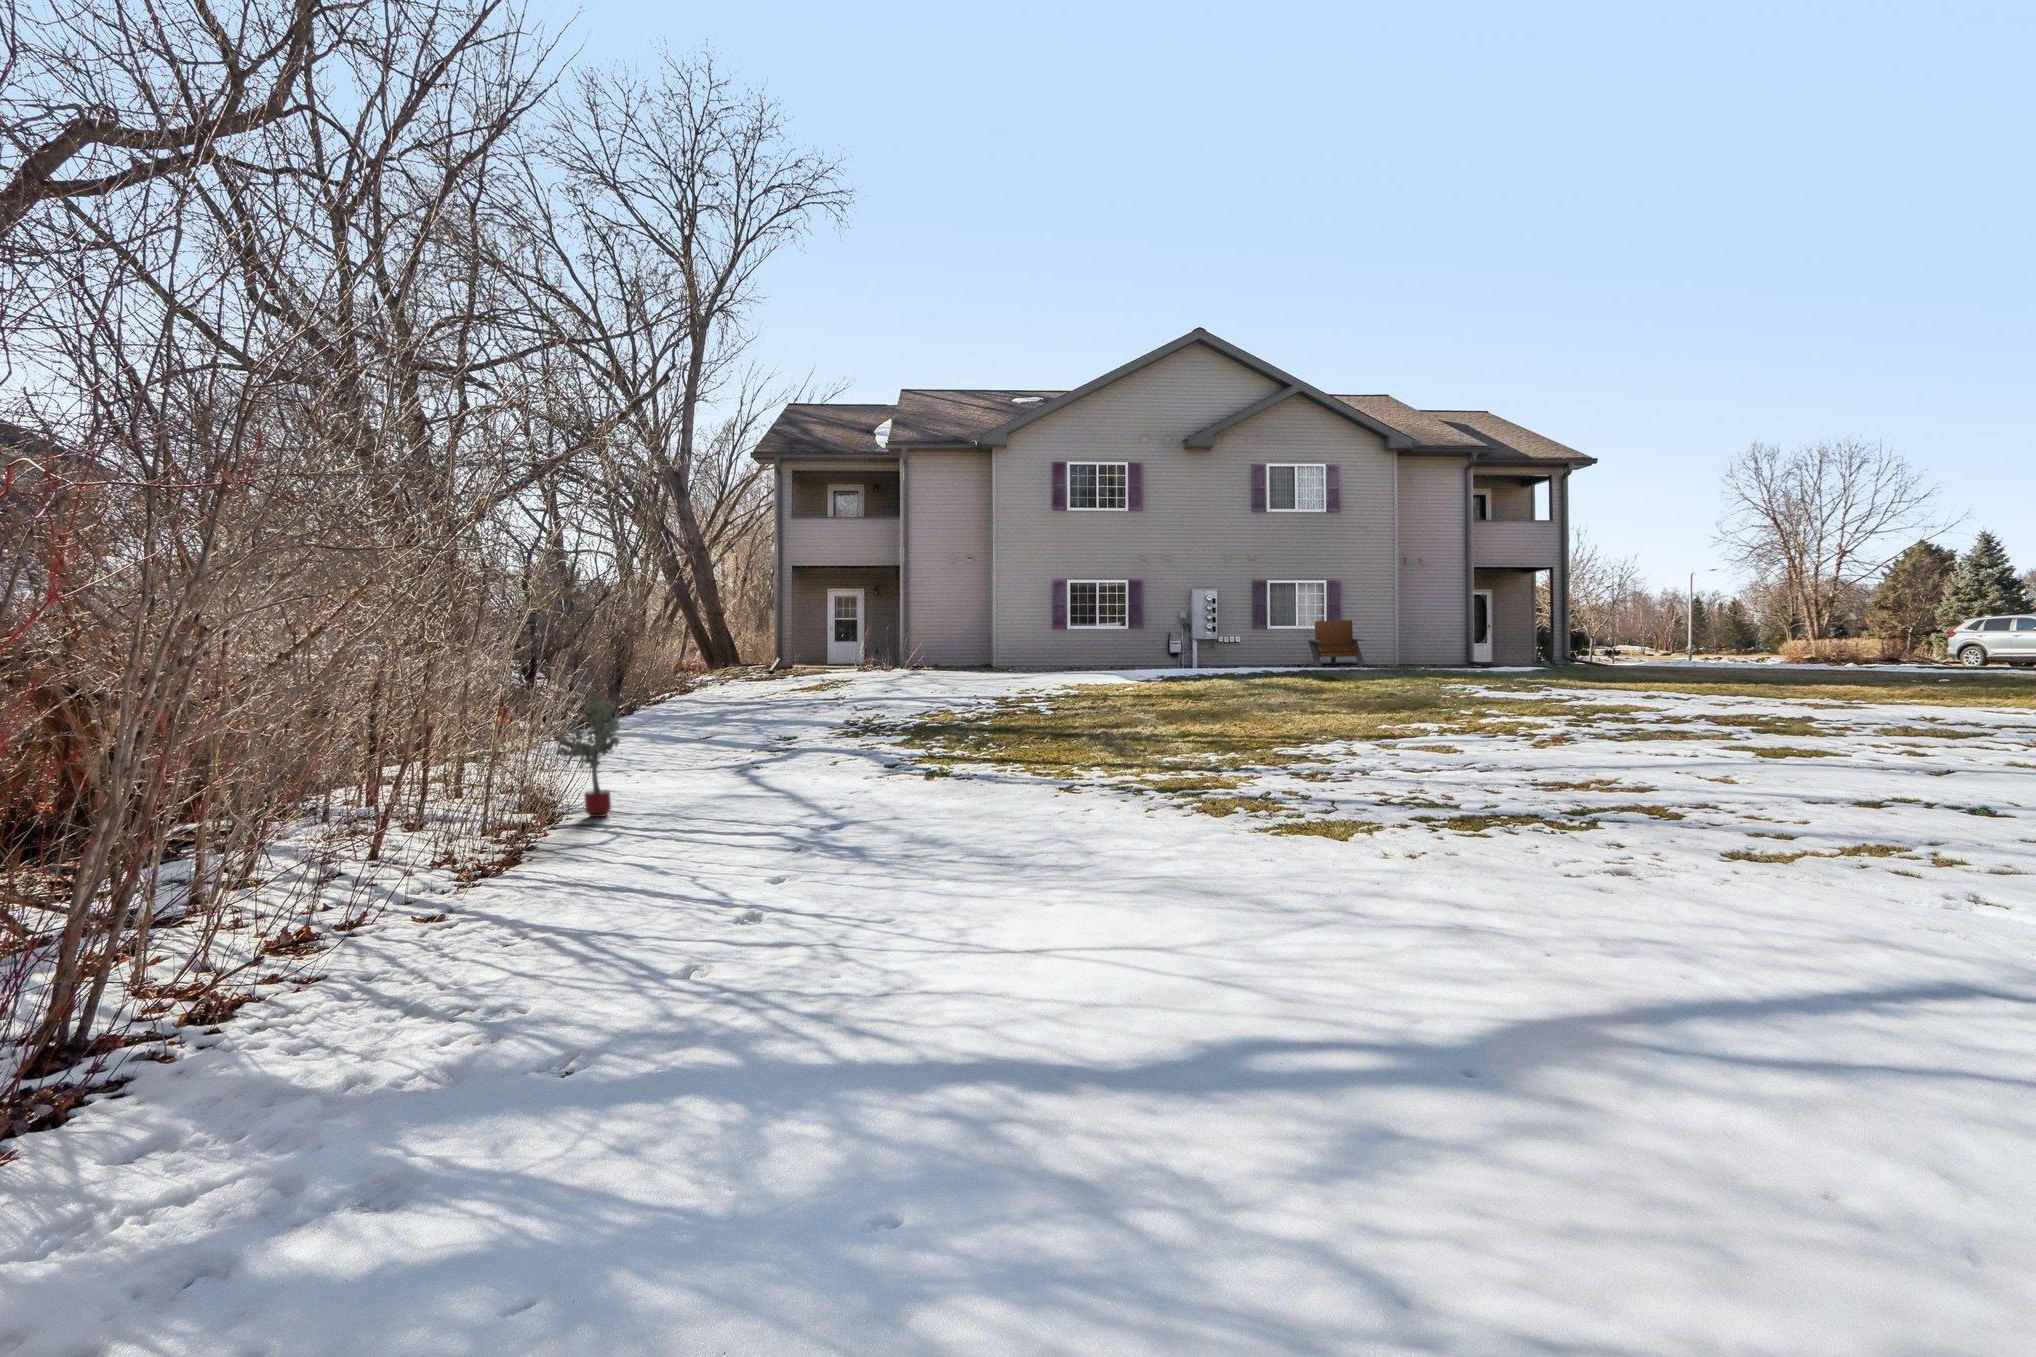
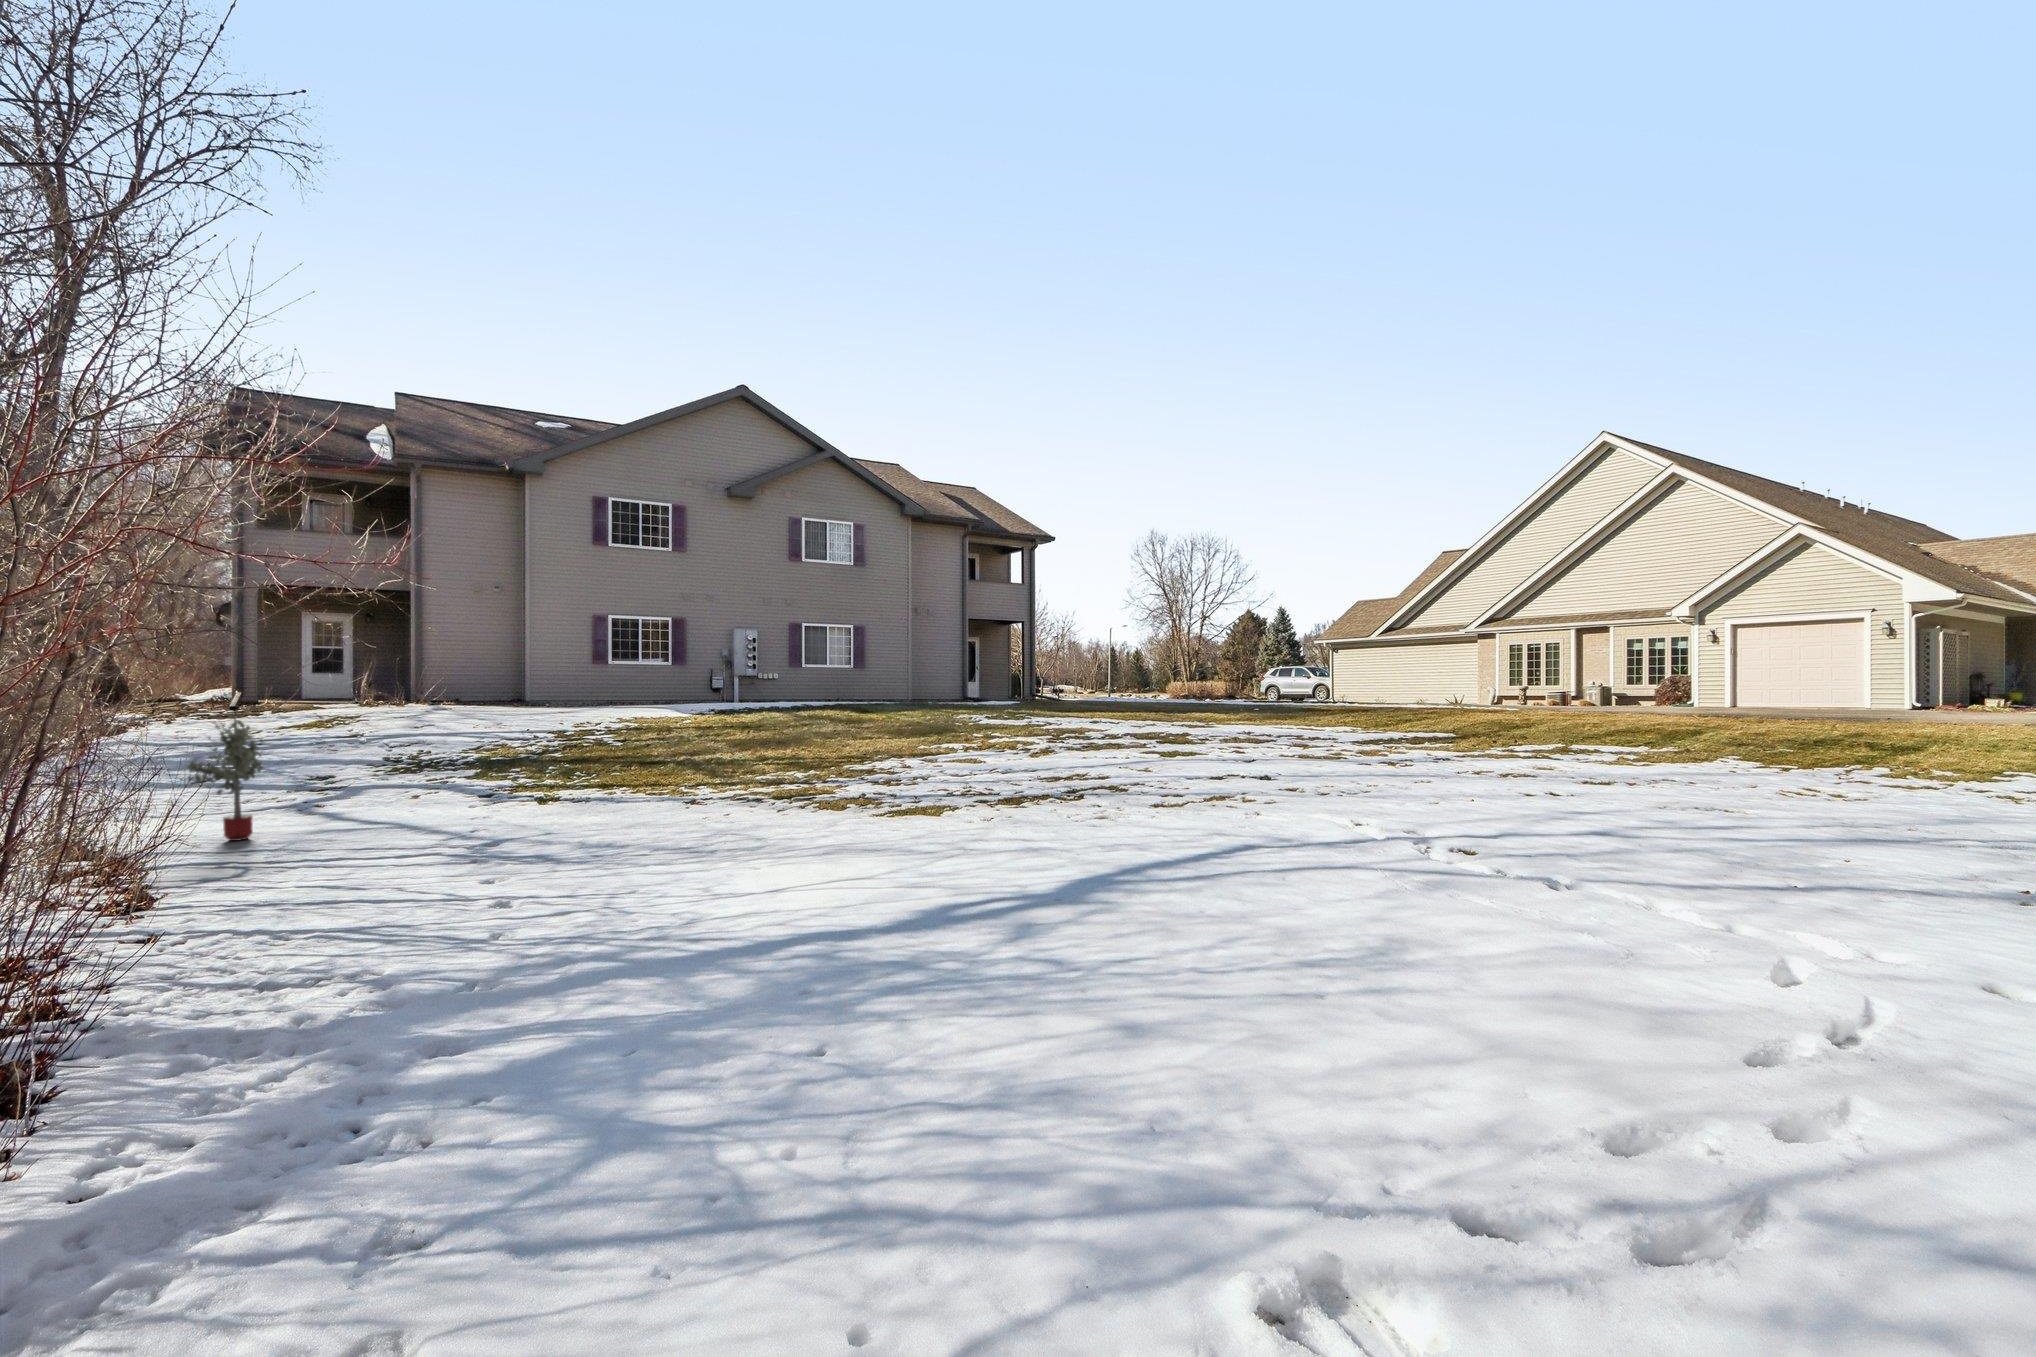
lounge chair: present [1308,620,1365,666] -> none [834,660,881,699]

